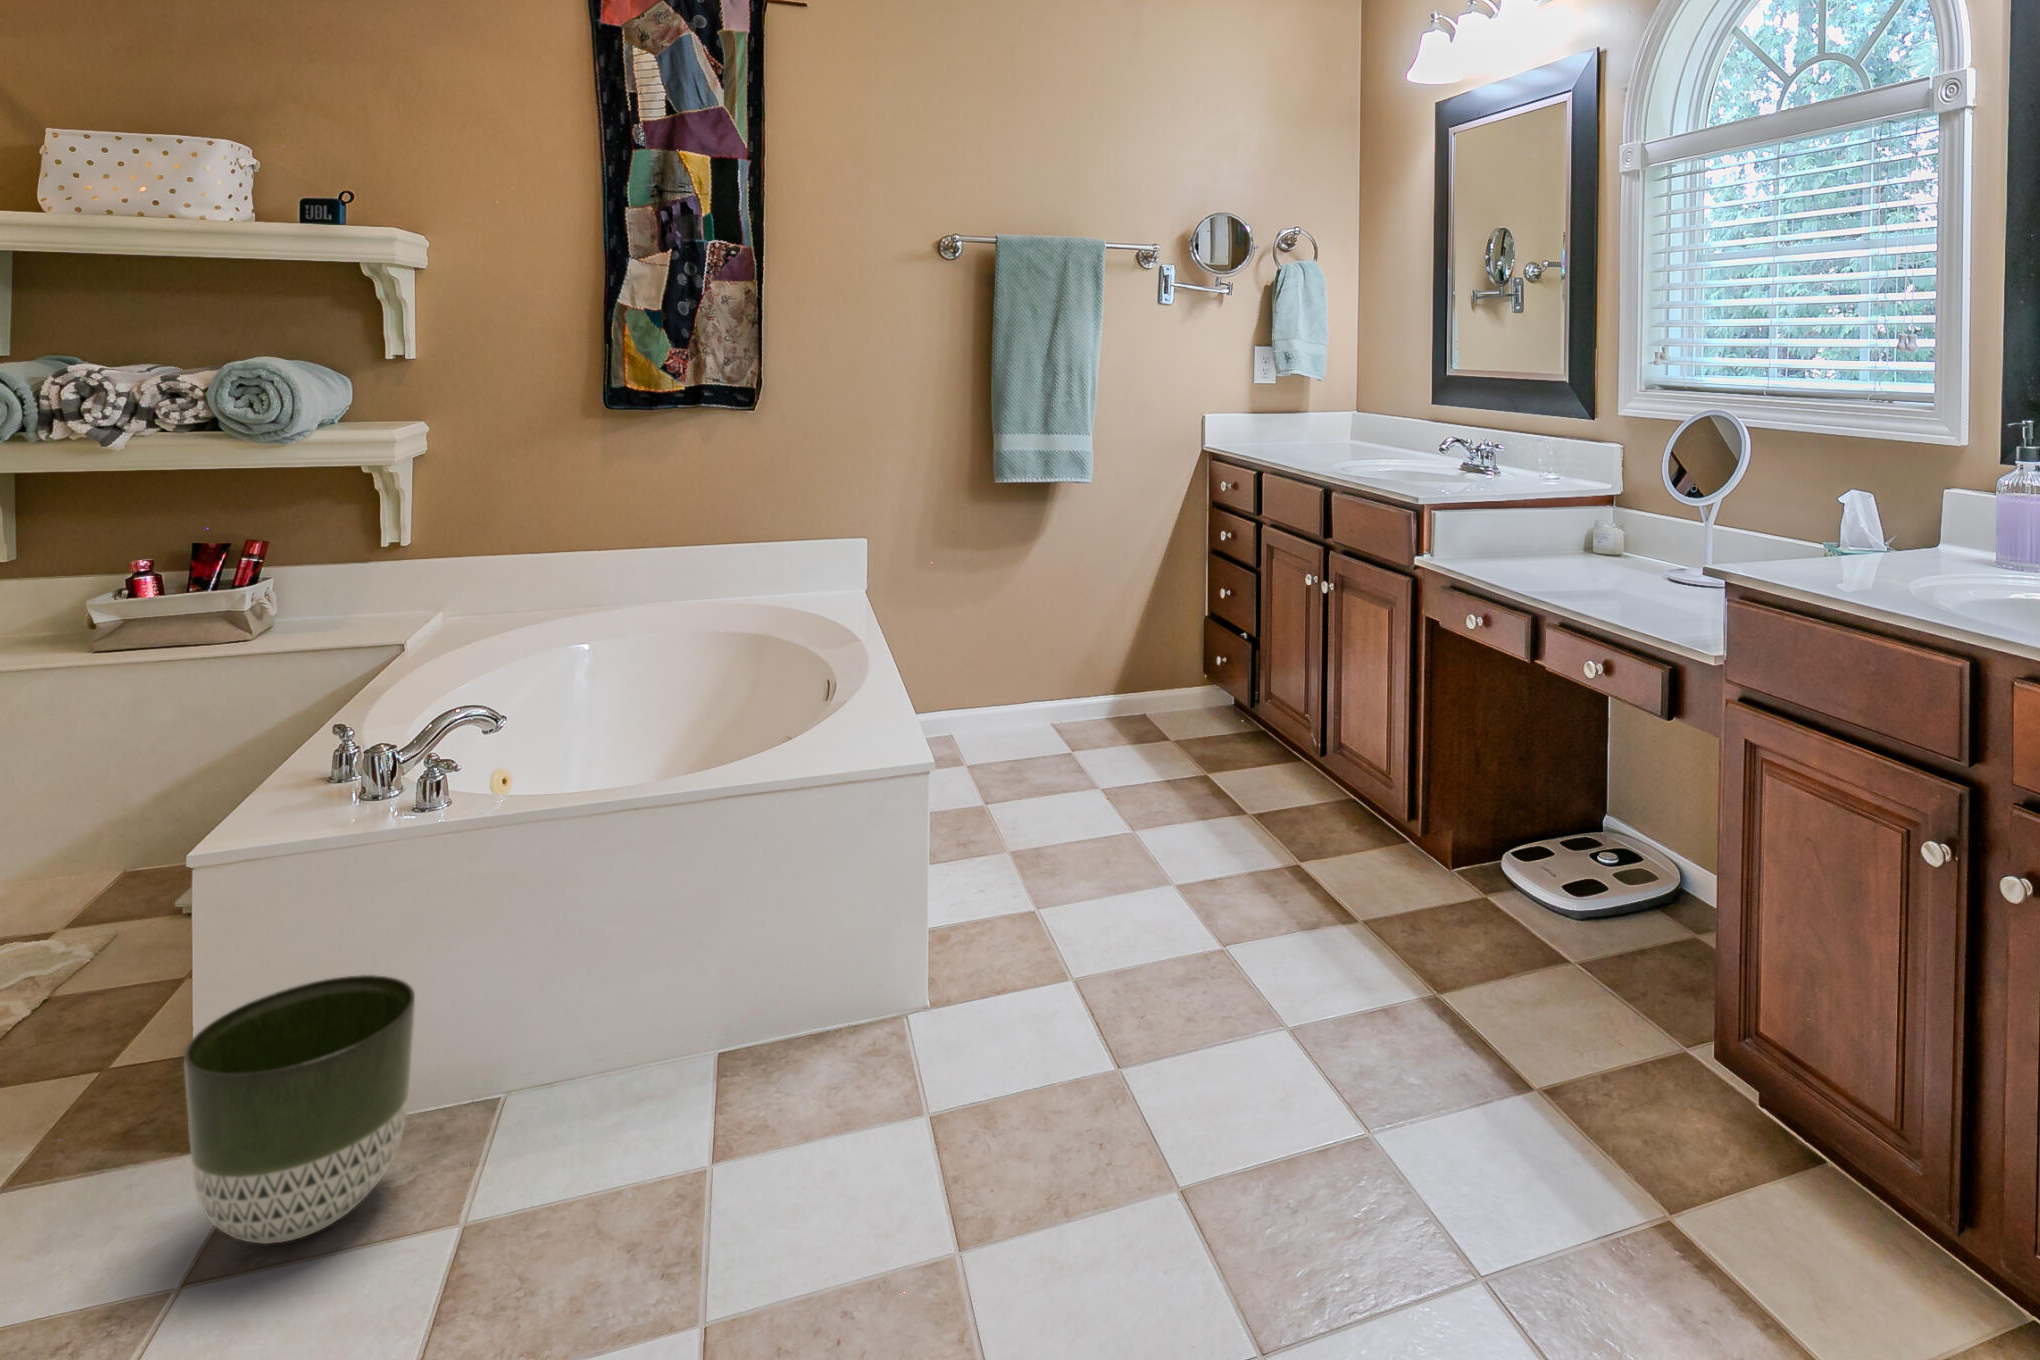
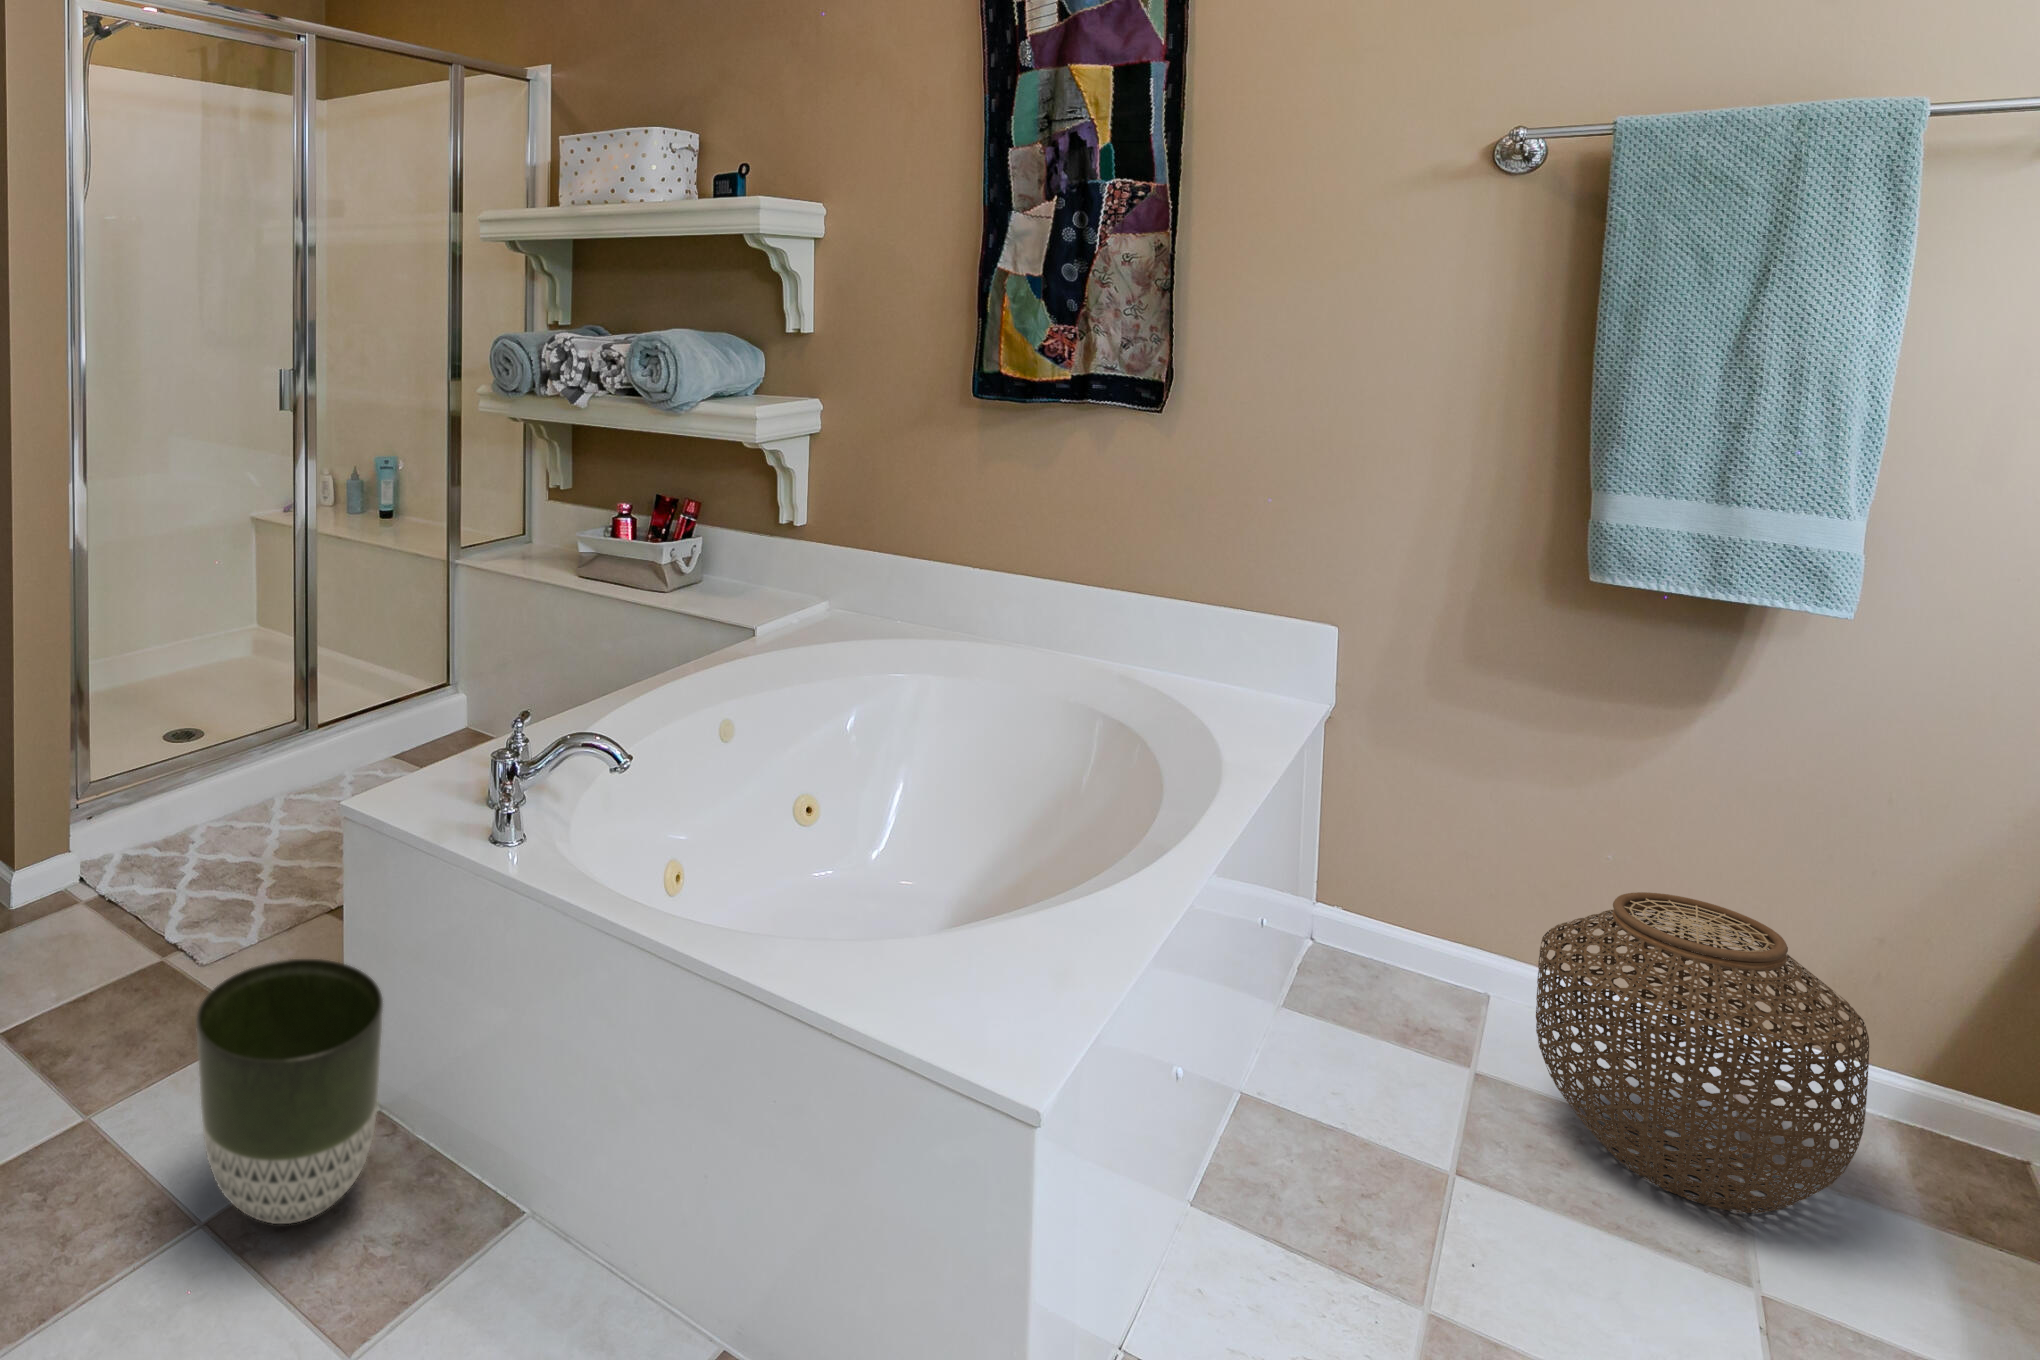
woven basket: none [1009,631,1130,773] -> present [1536,892,1869,1213]

